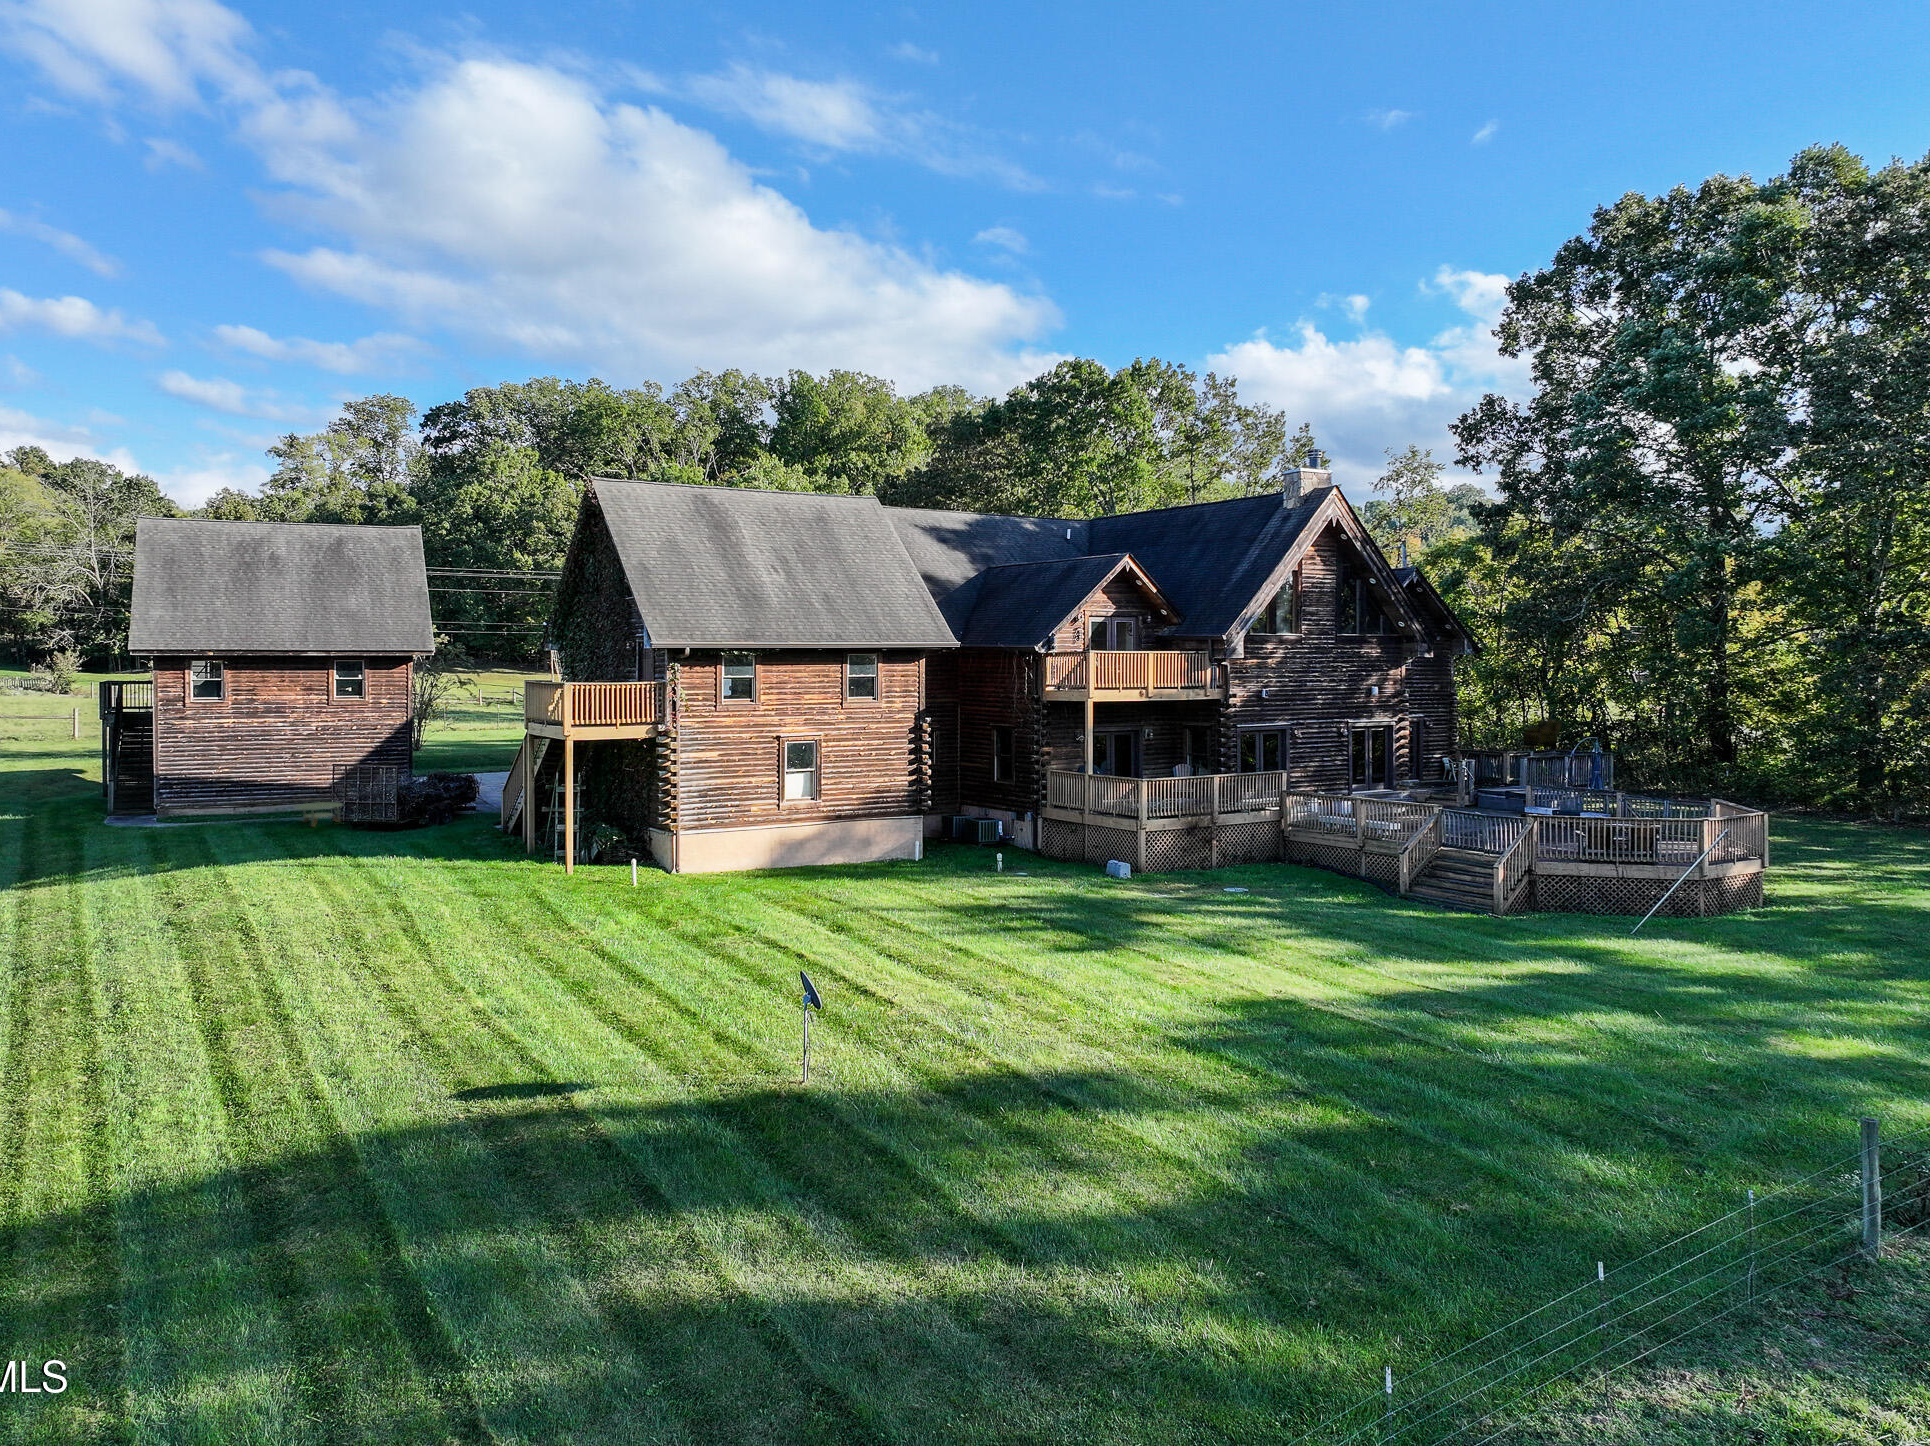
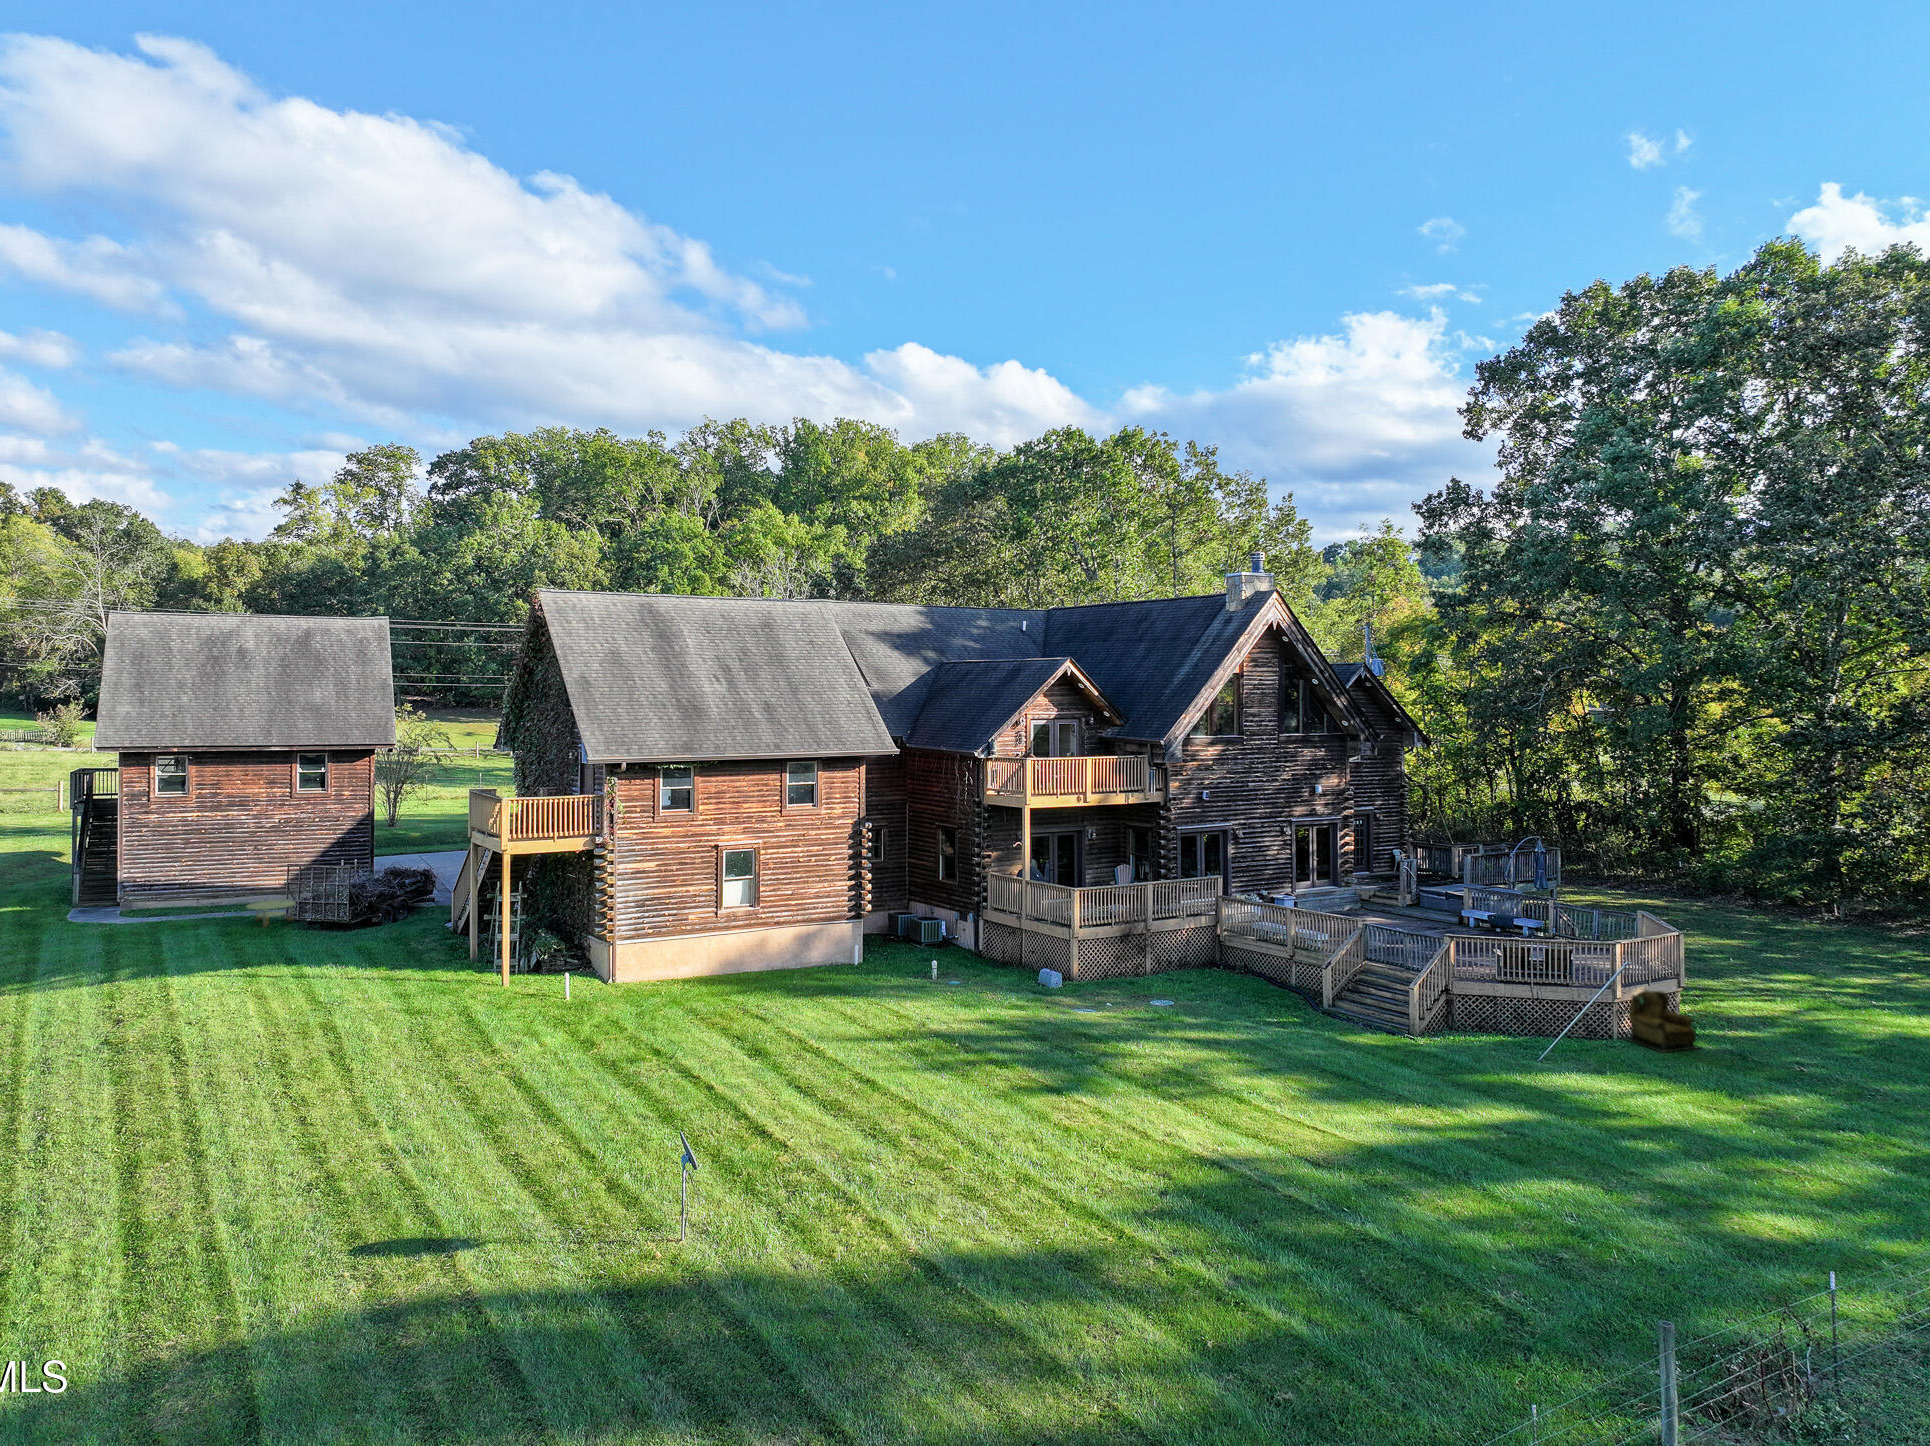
armchair: present [1523,719,1562,746] -> present [1624,990,1699,1052]

